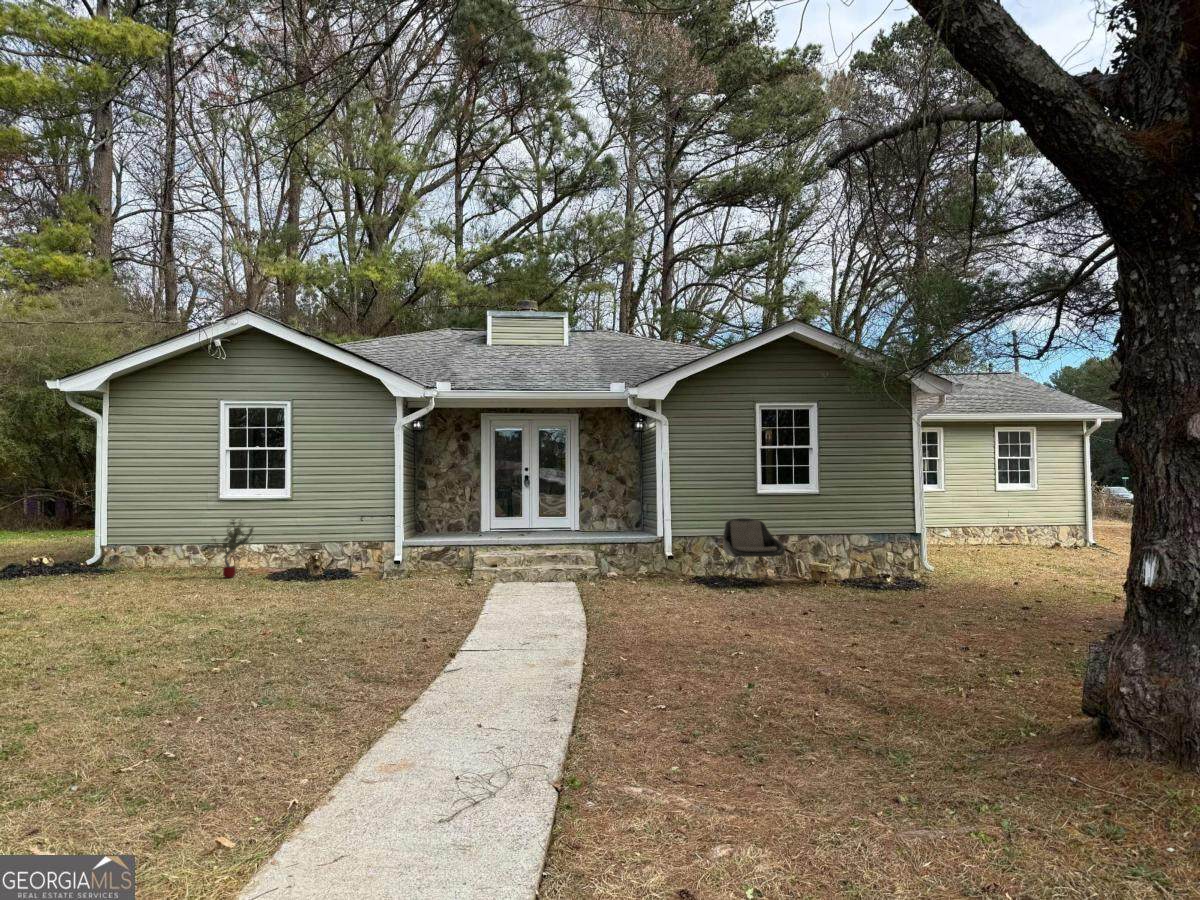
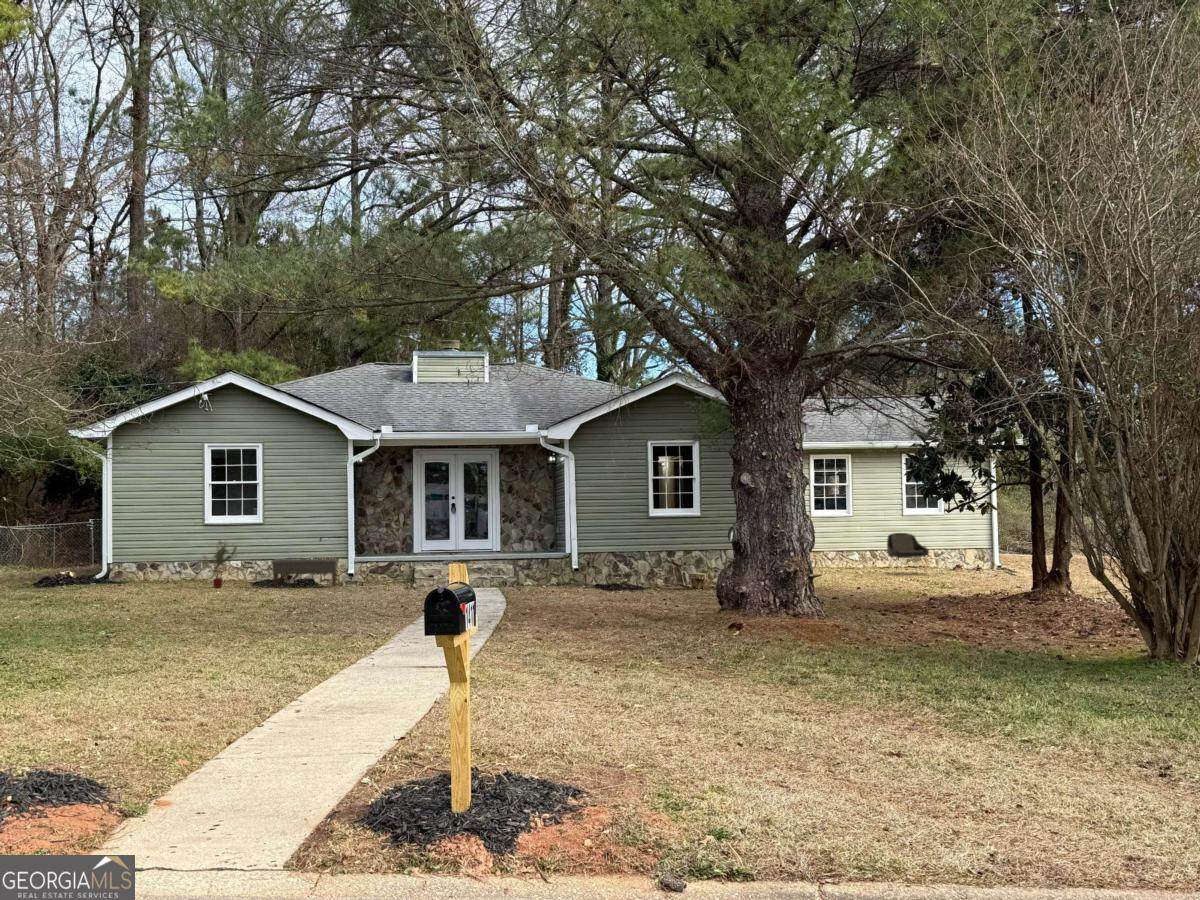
lounge chair: present [722,518,785,585] -> present [887,533,929,575]
bench: none [295,542,381,579] -> present [272,559,337,587]

